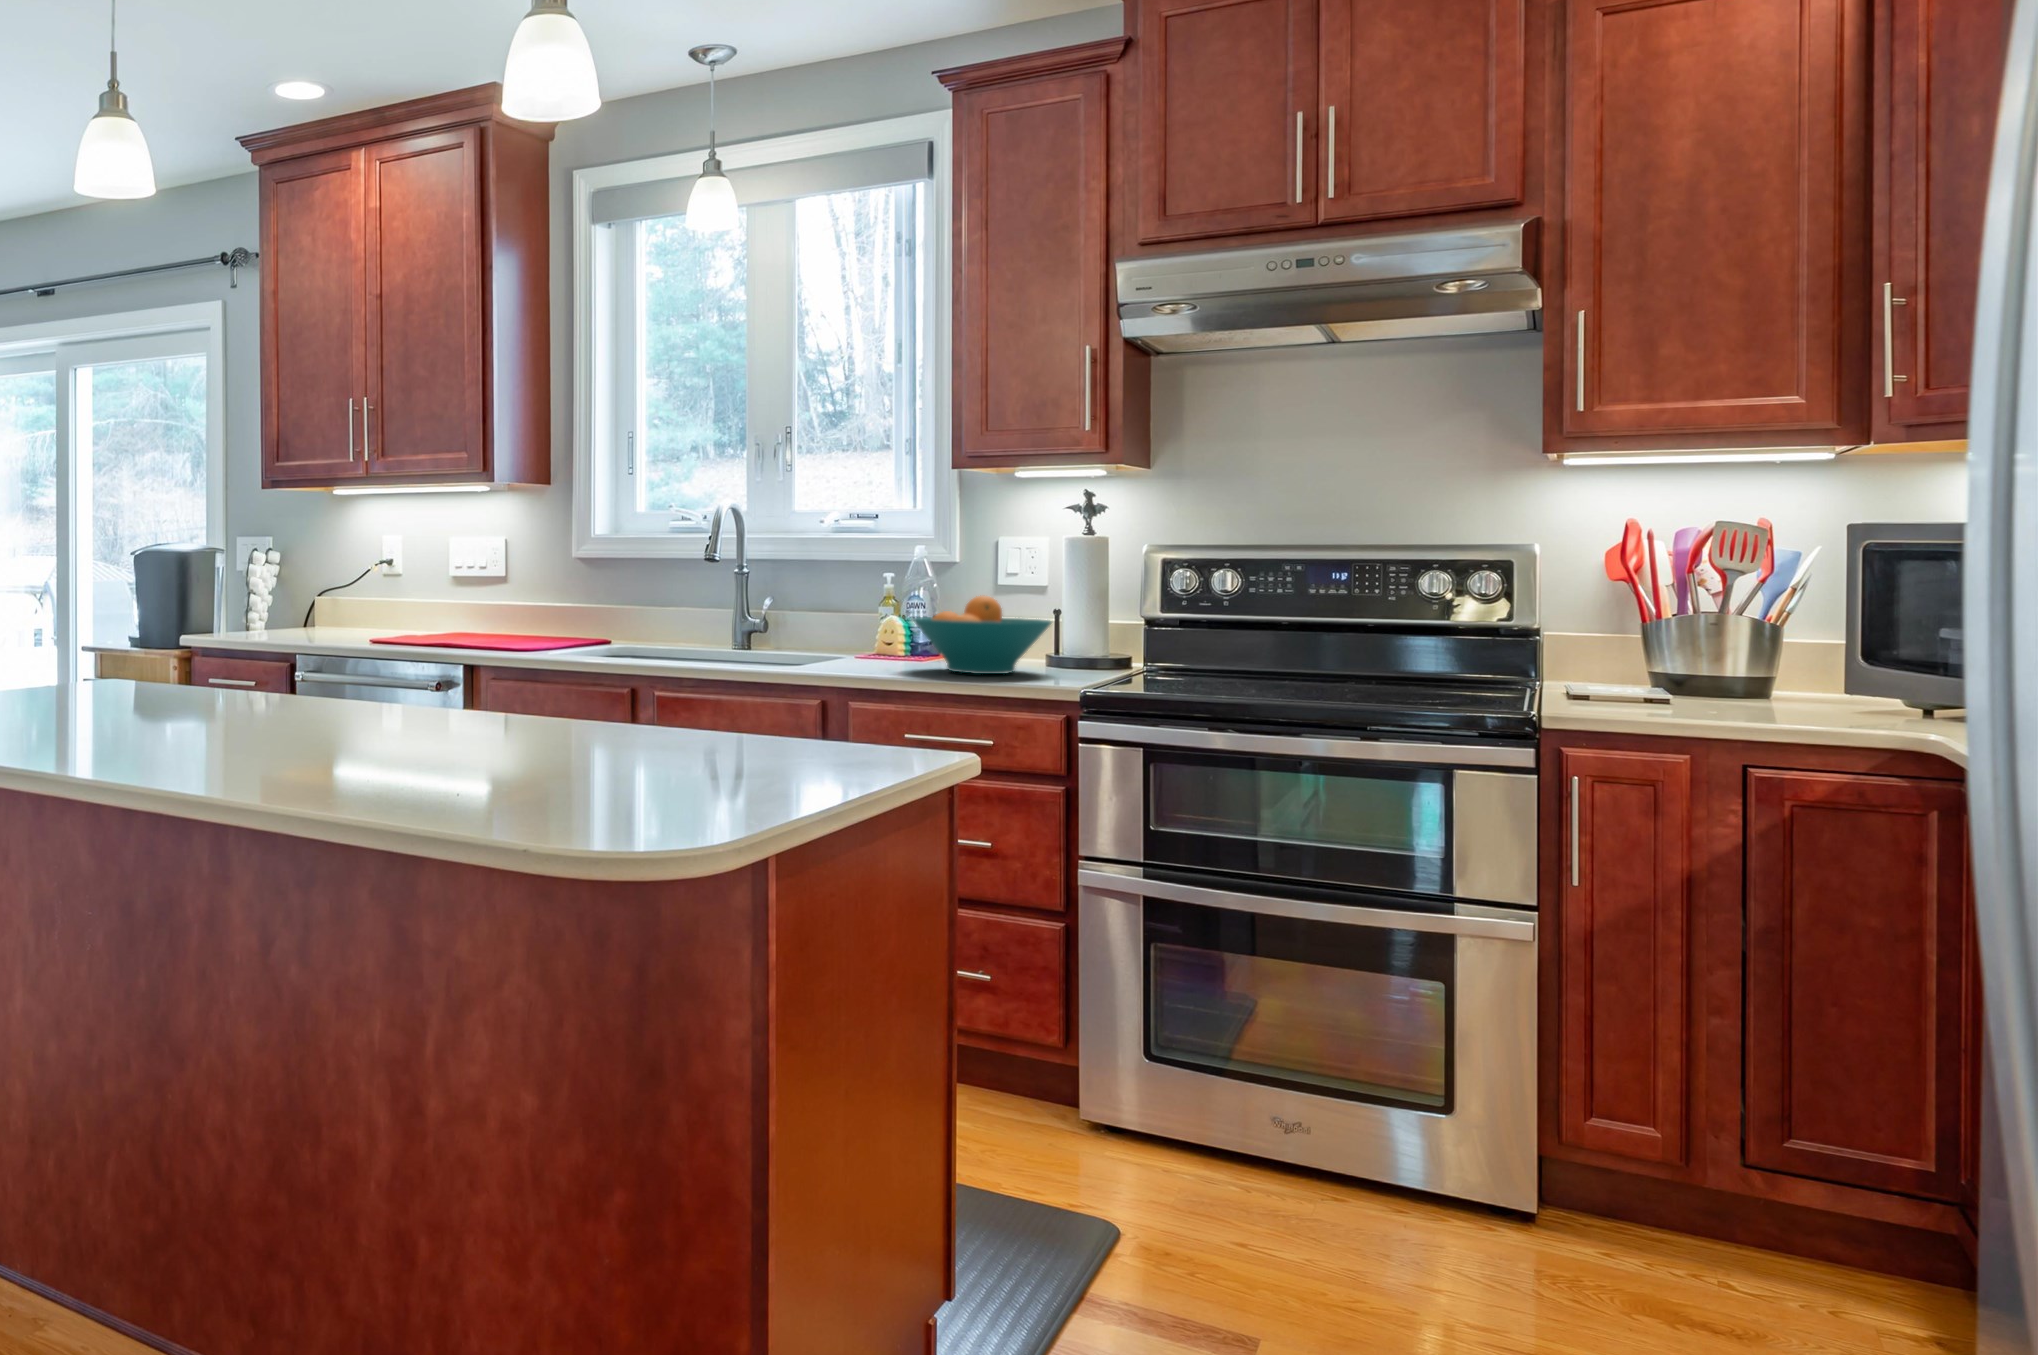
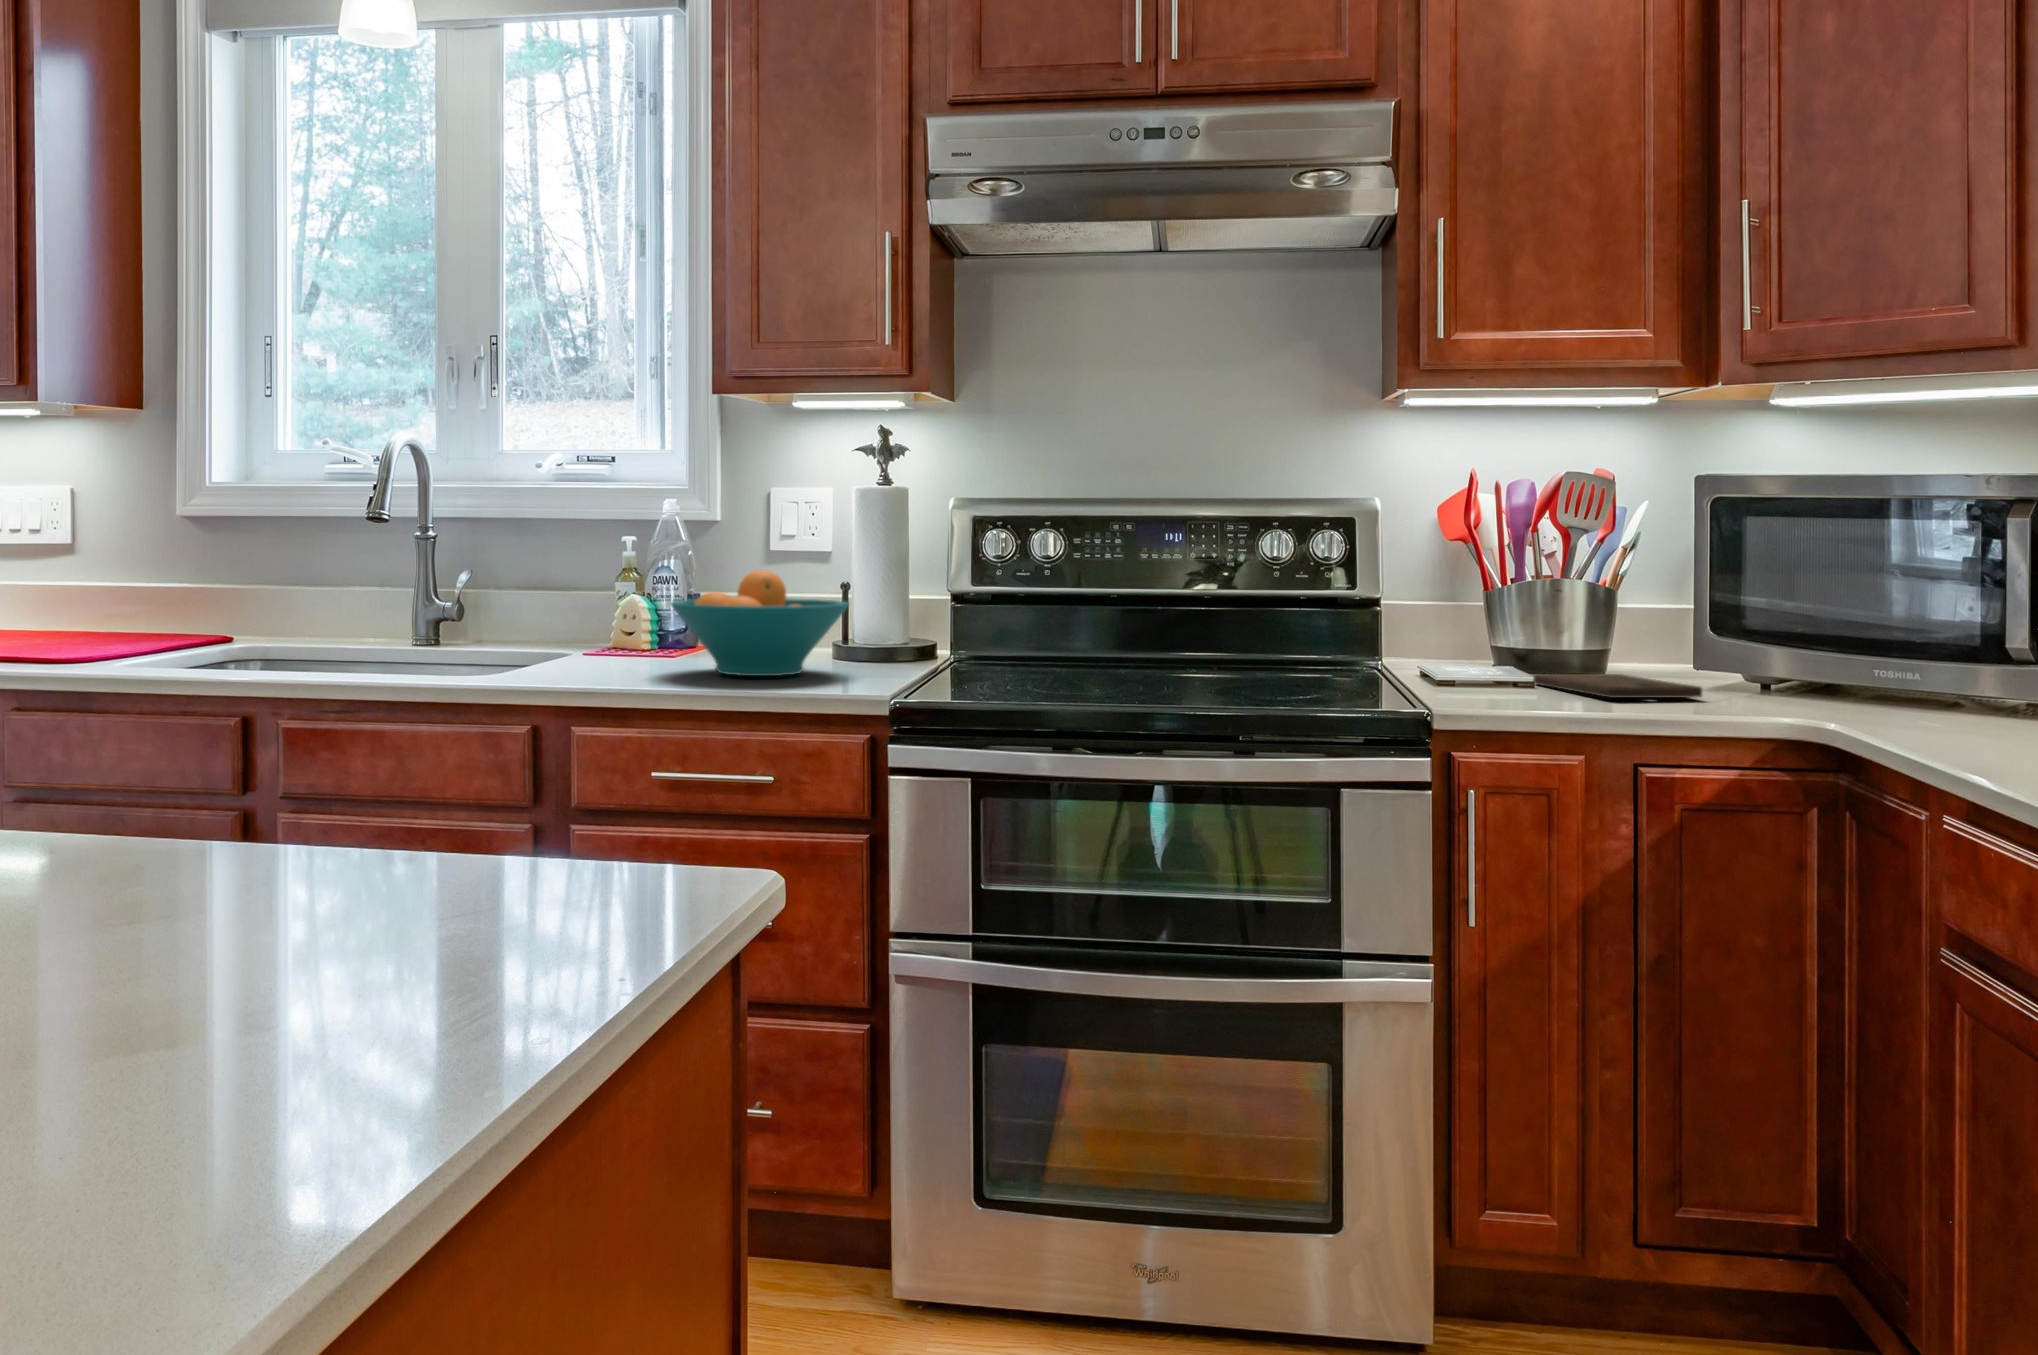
cutting board: none [1677,693,1848,716] -> present [1533,674,1703,698]

